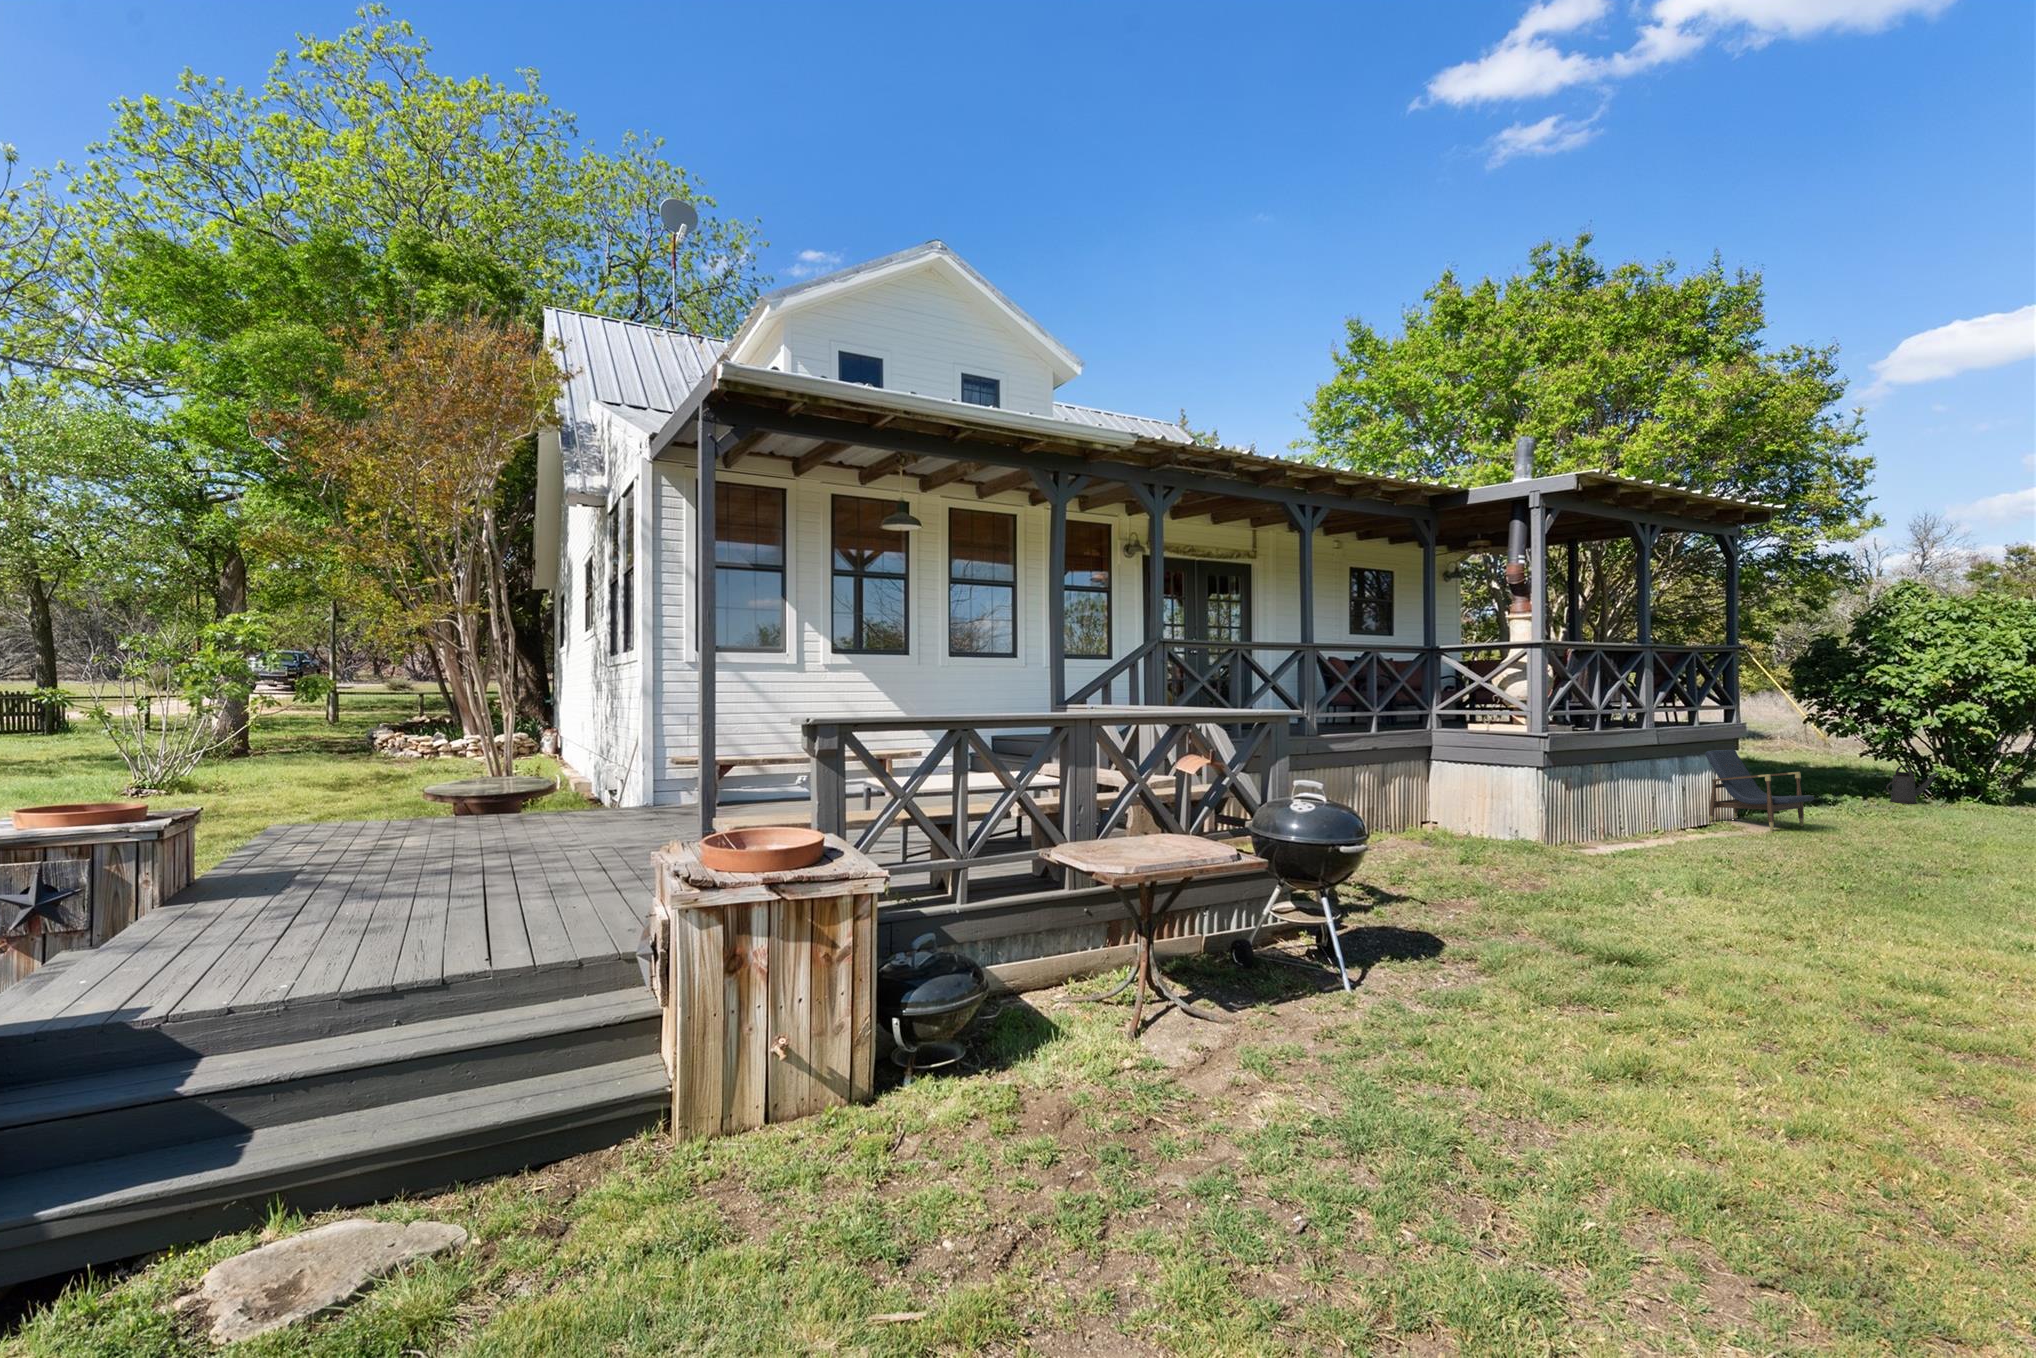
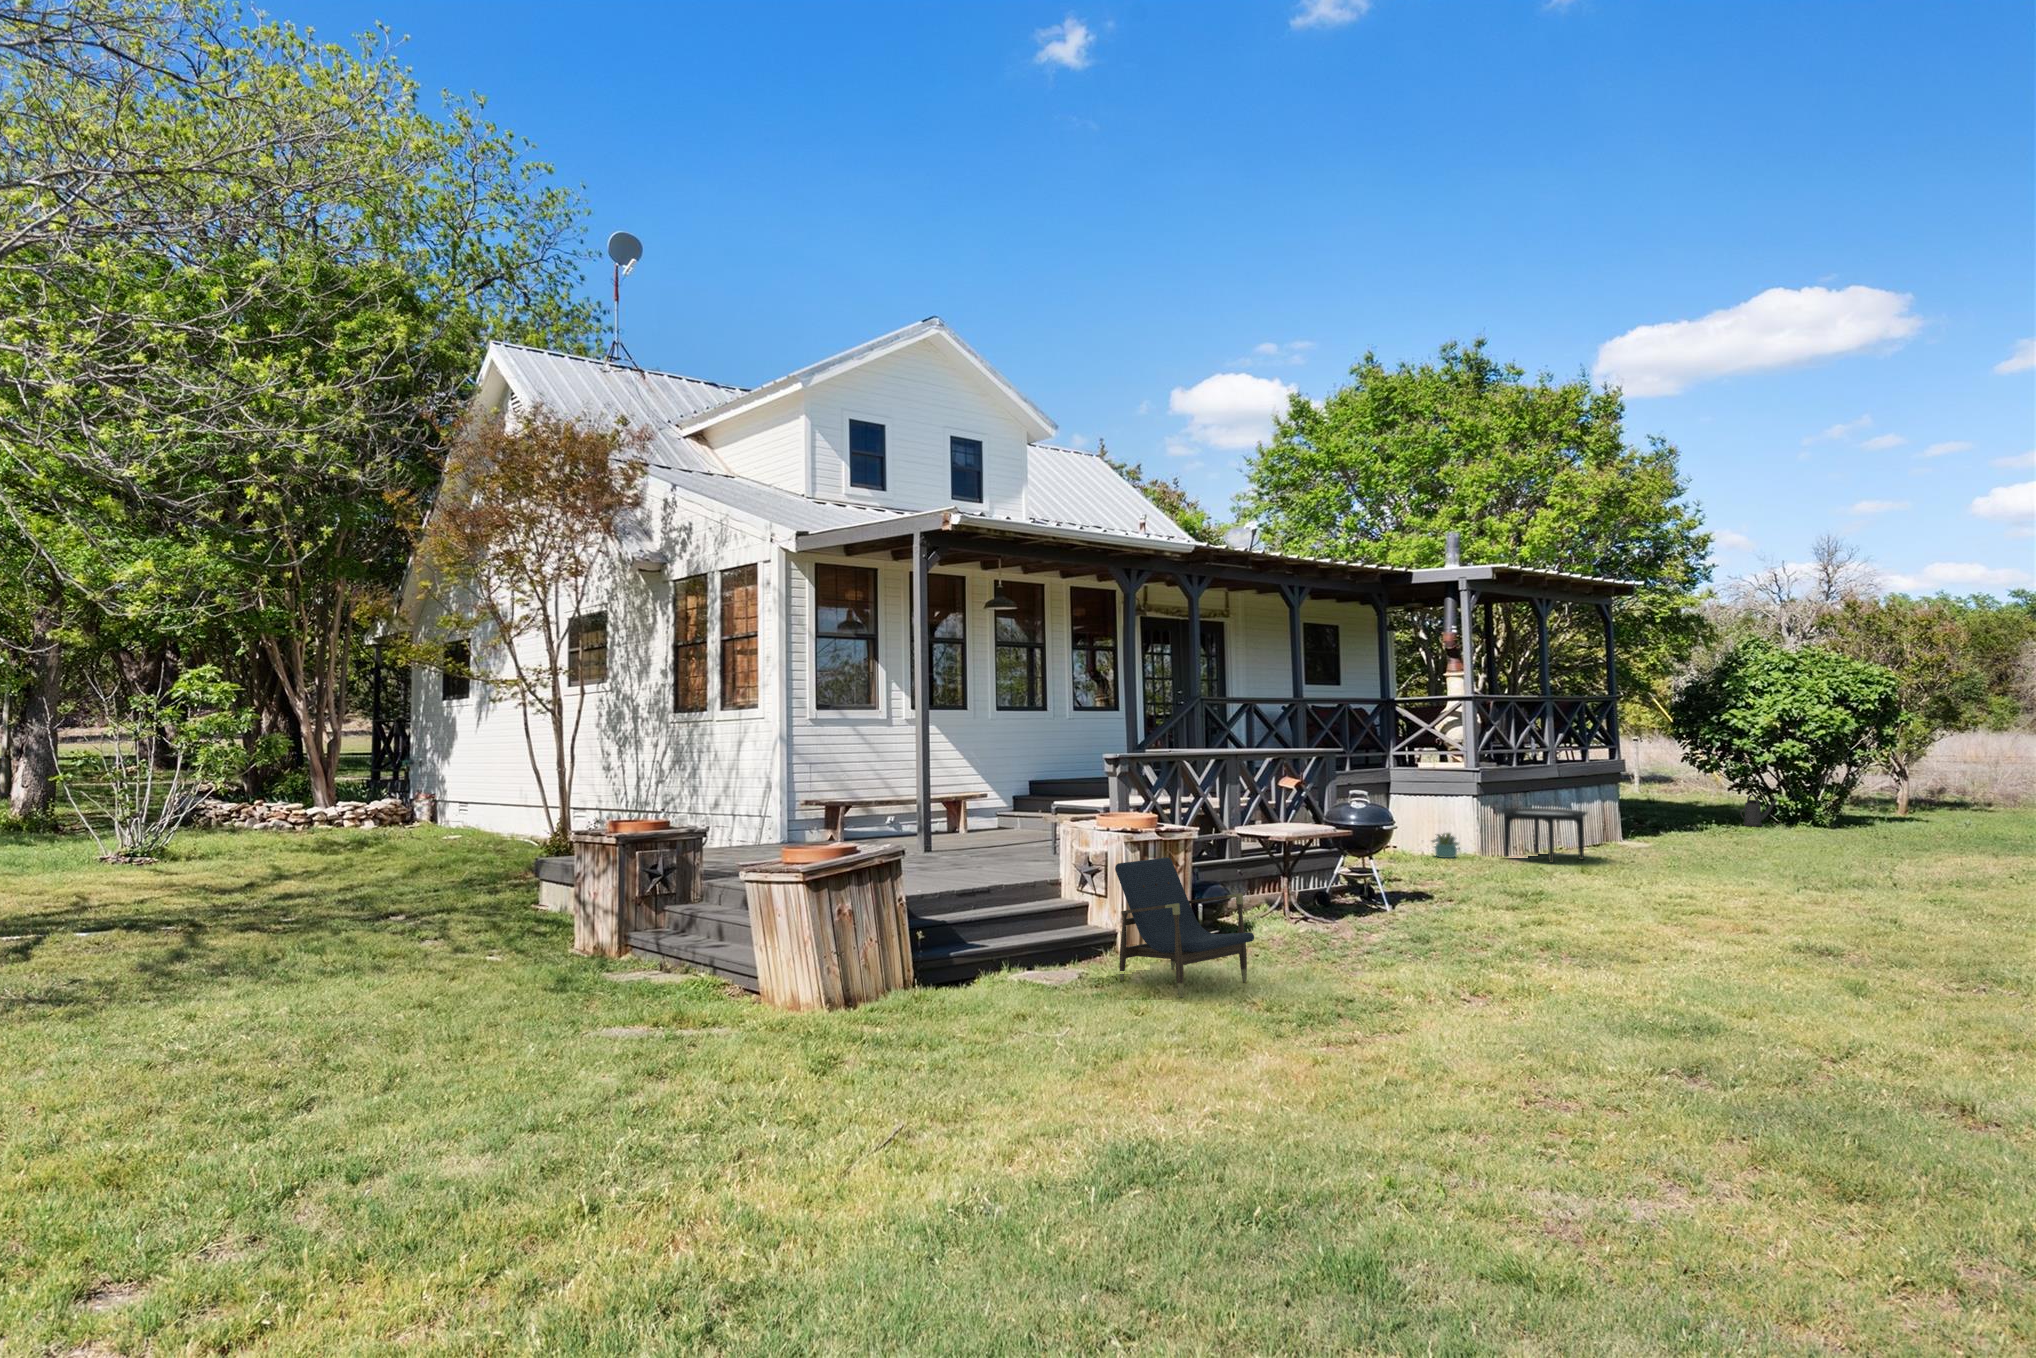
lounge chair: present [1705,750,1814,830] -> present [1115,858,1254,997]
round table: none [1577,780,1704,854] -> present [1501,808,1587,862]
decorative plant: none [1481,808,1521,840] -> present [1432,833,1459,858]

